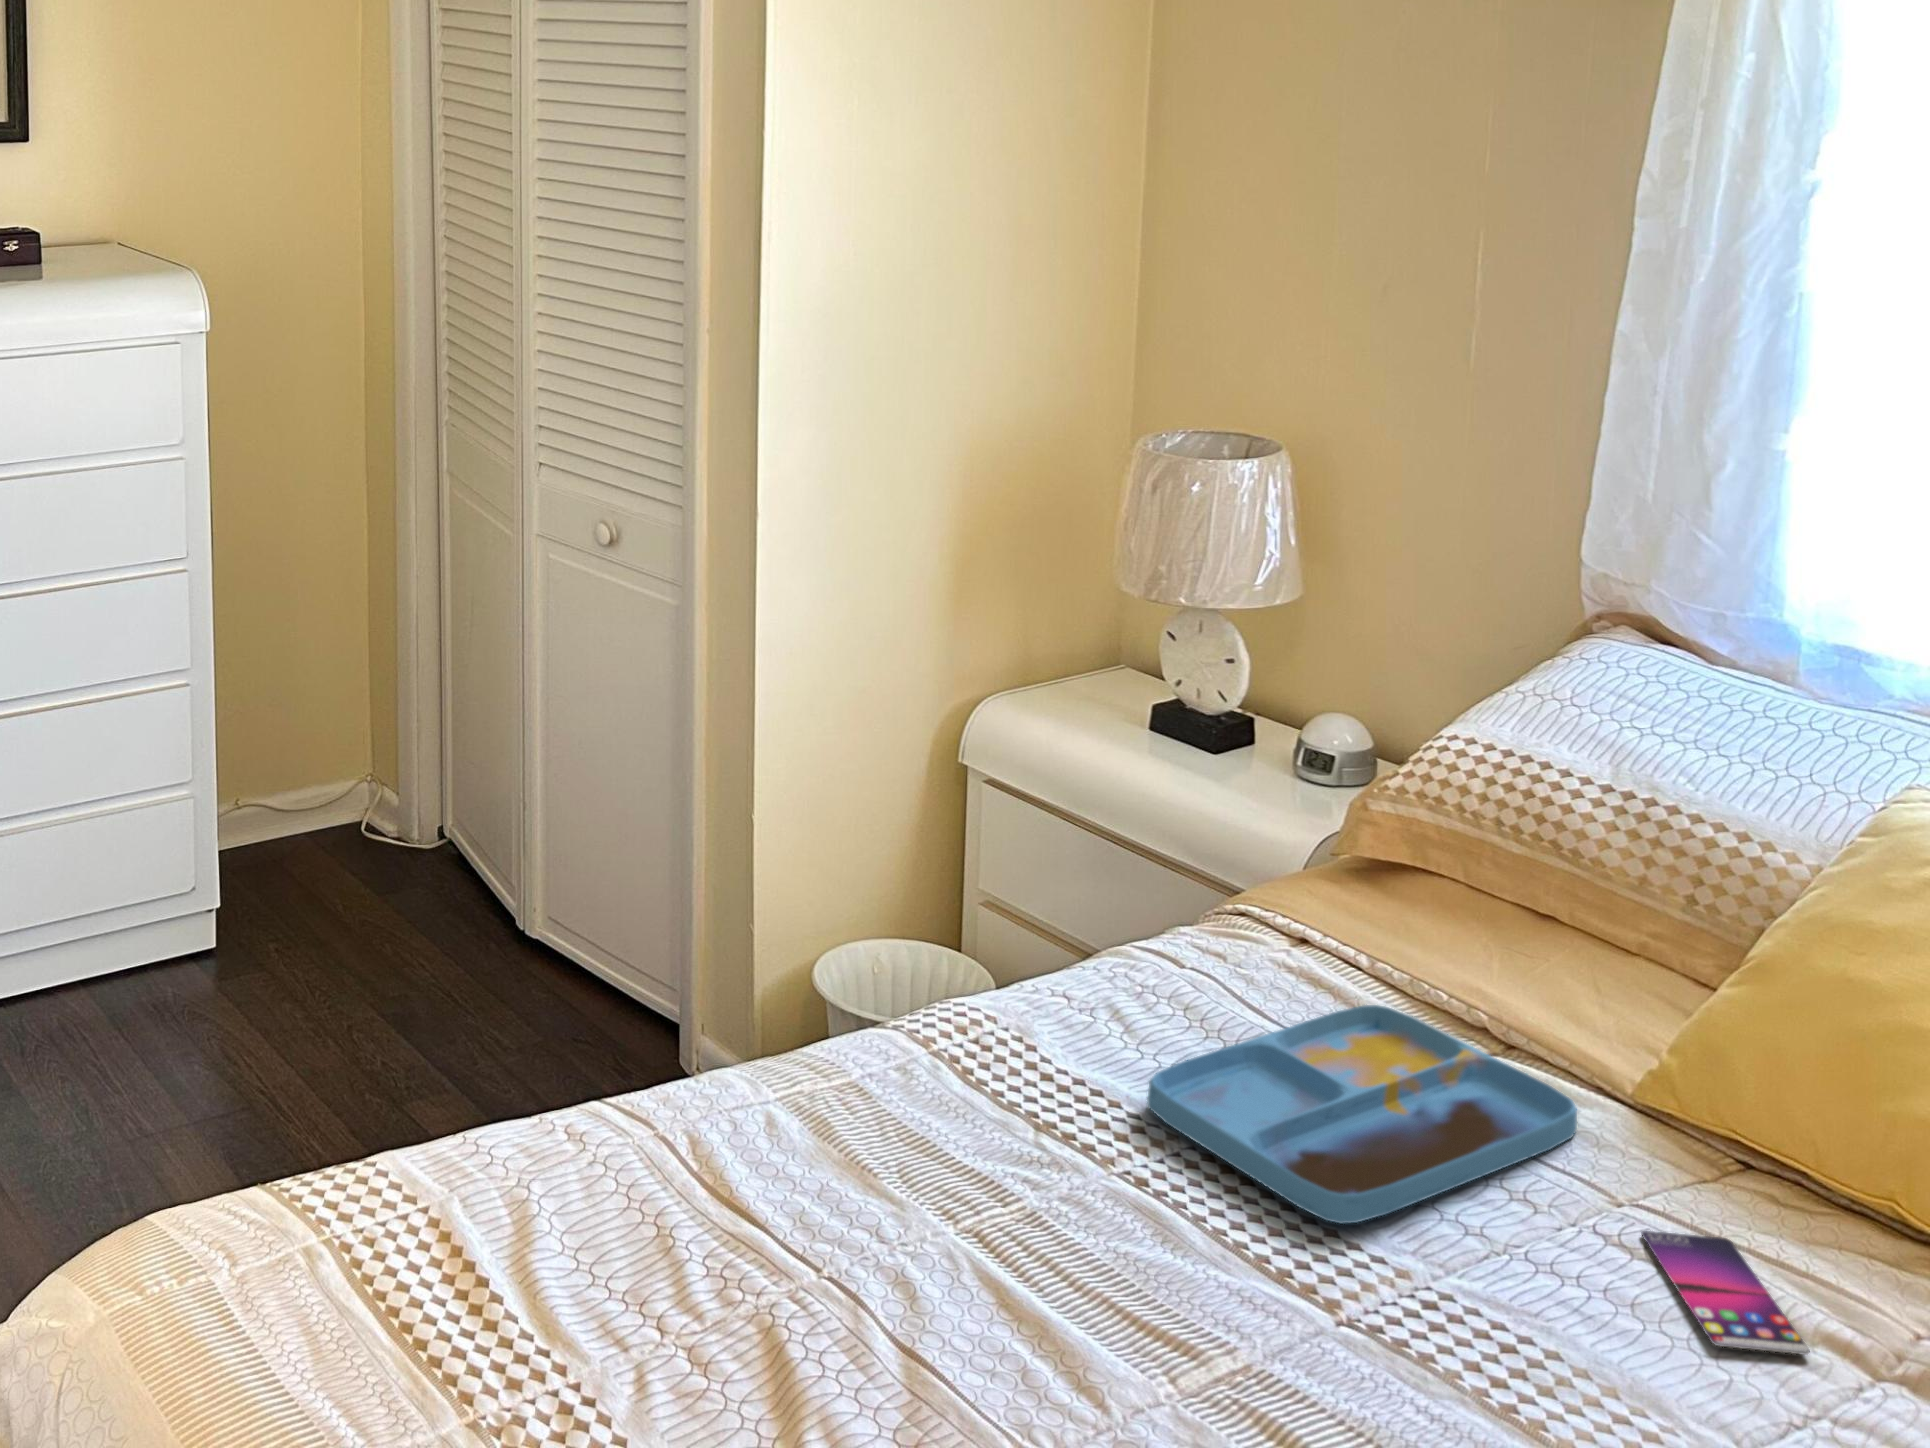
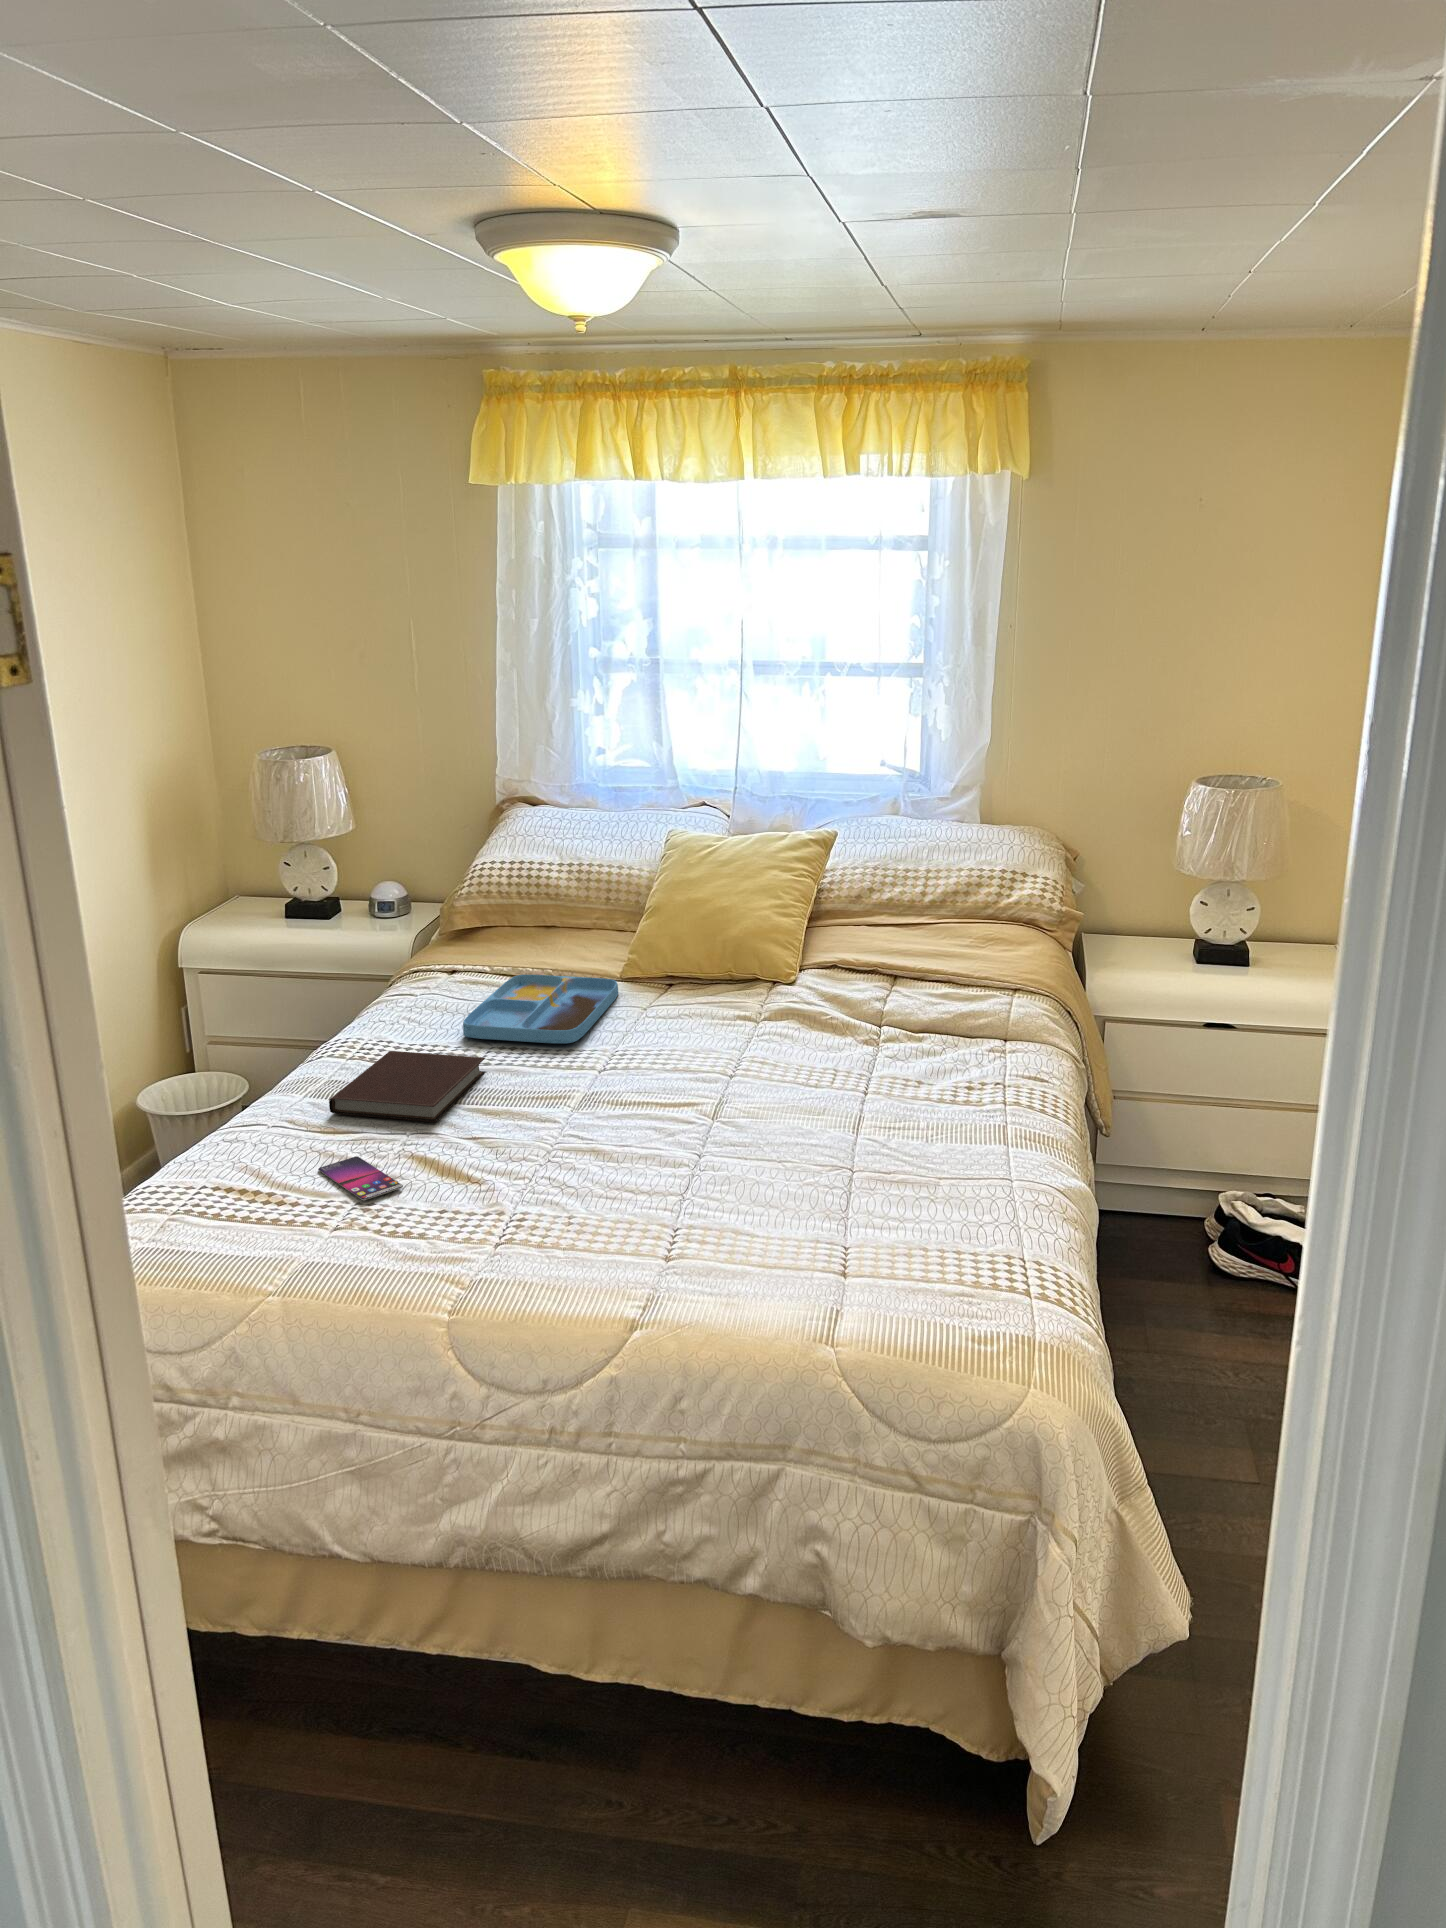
notebook: none [761,1082,1112,1287] -> present [329,1051,486,1122]
smartphone: present [1642,1231,1810,1355] -> present [318,1156,403,1200]

